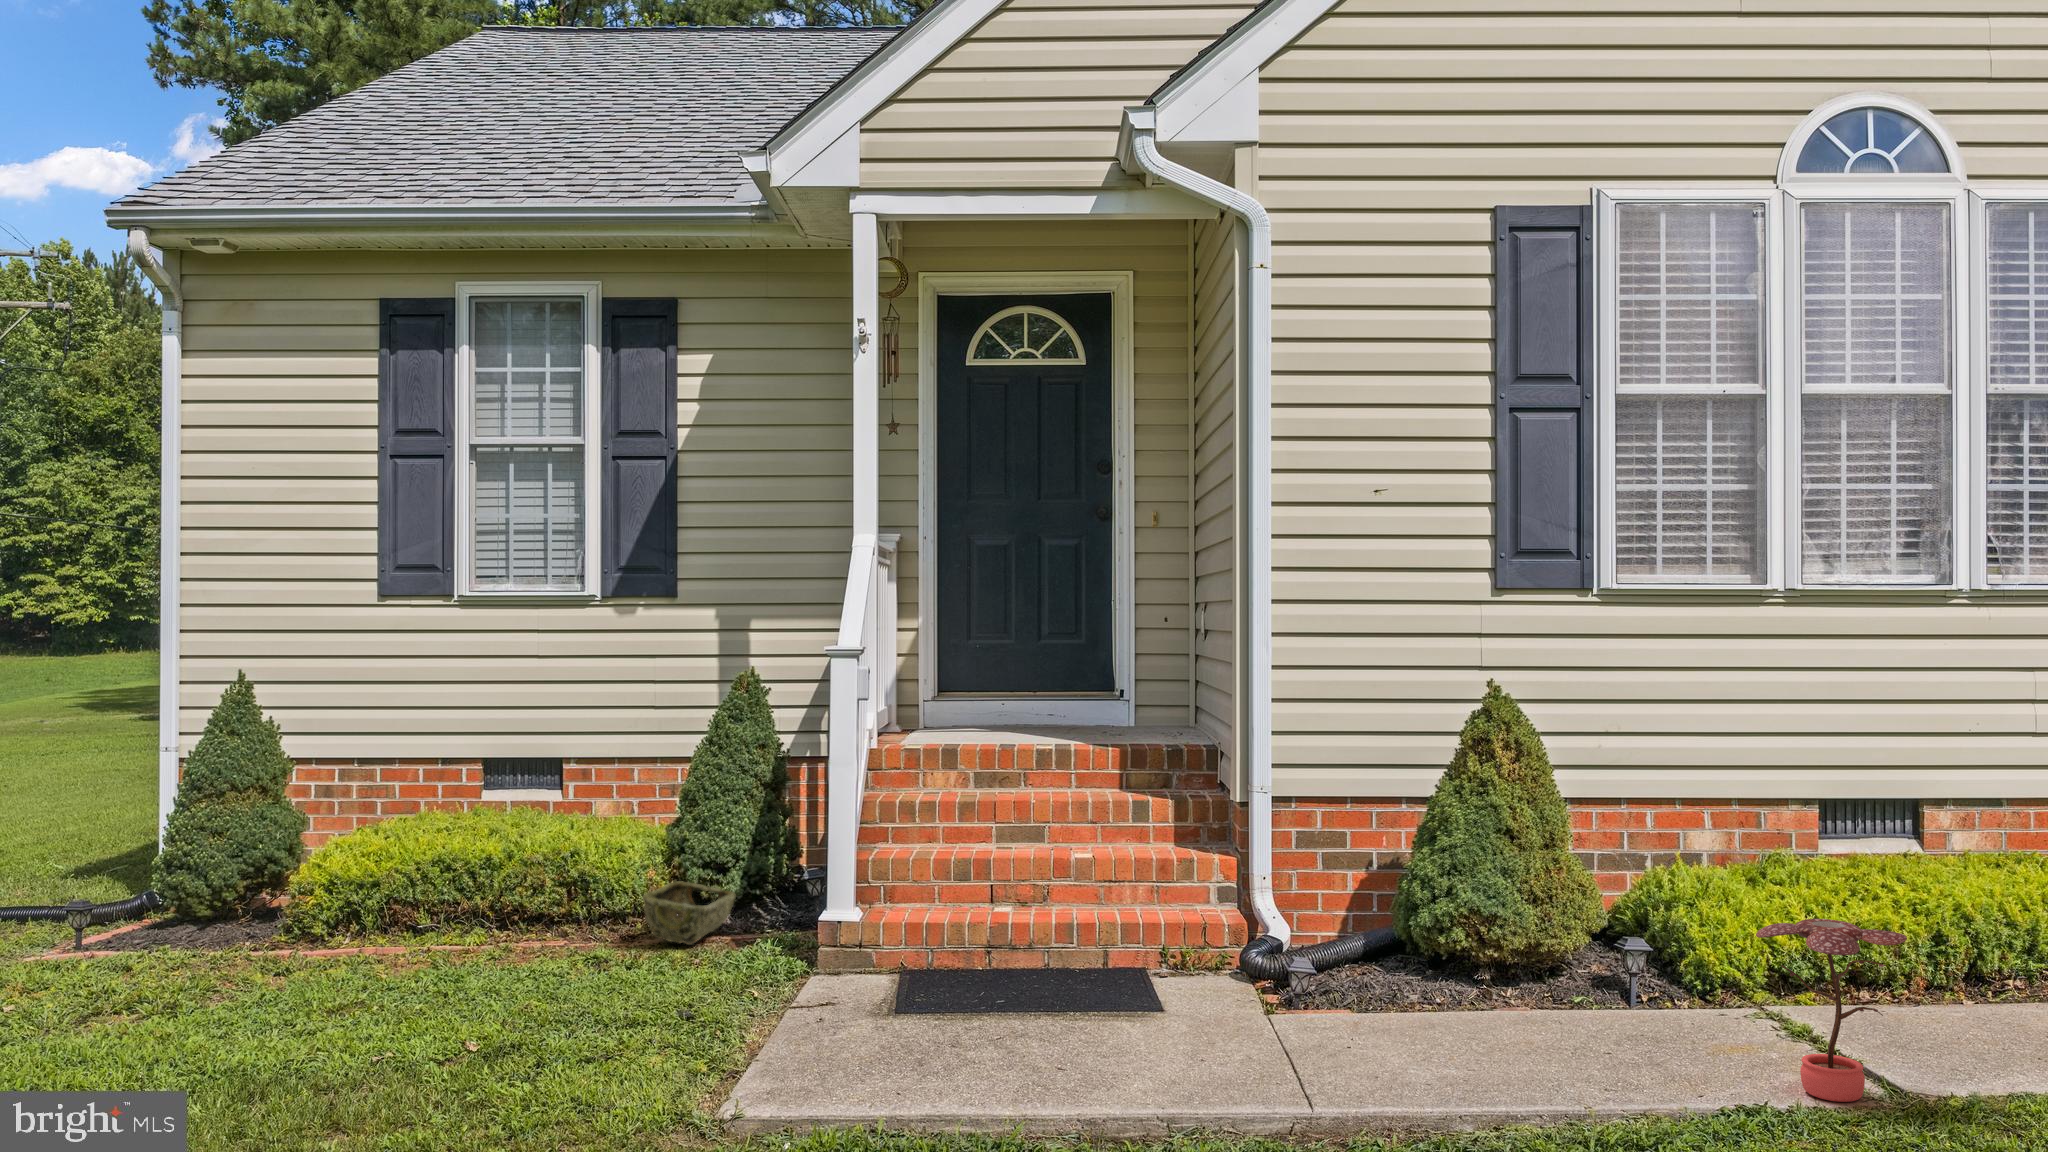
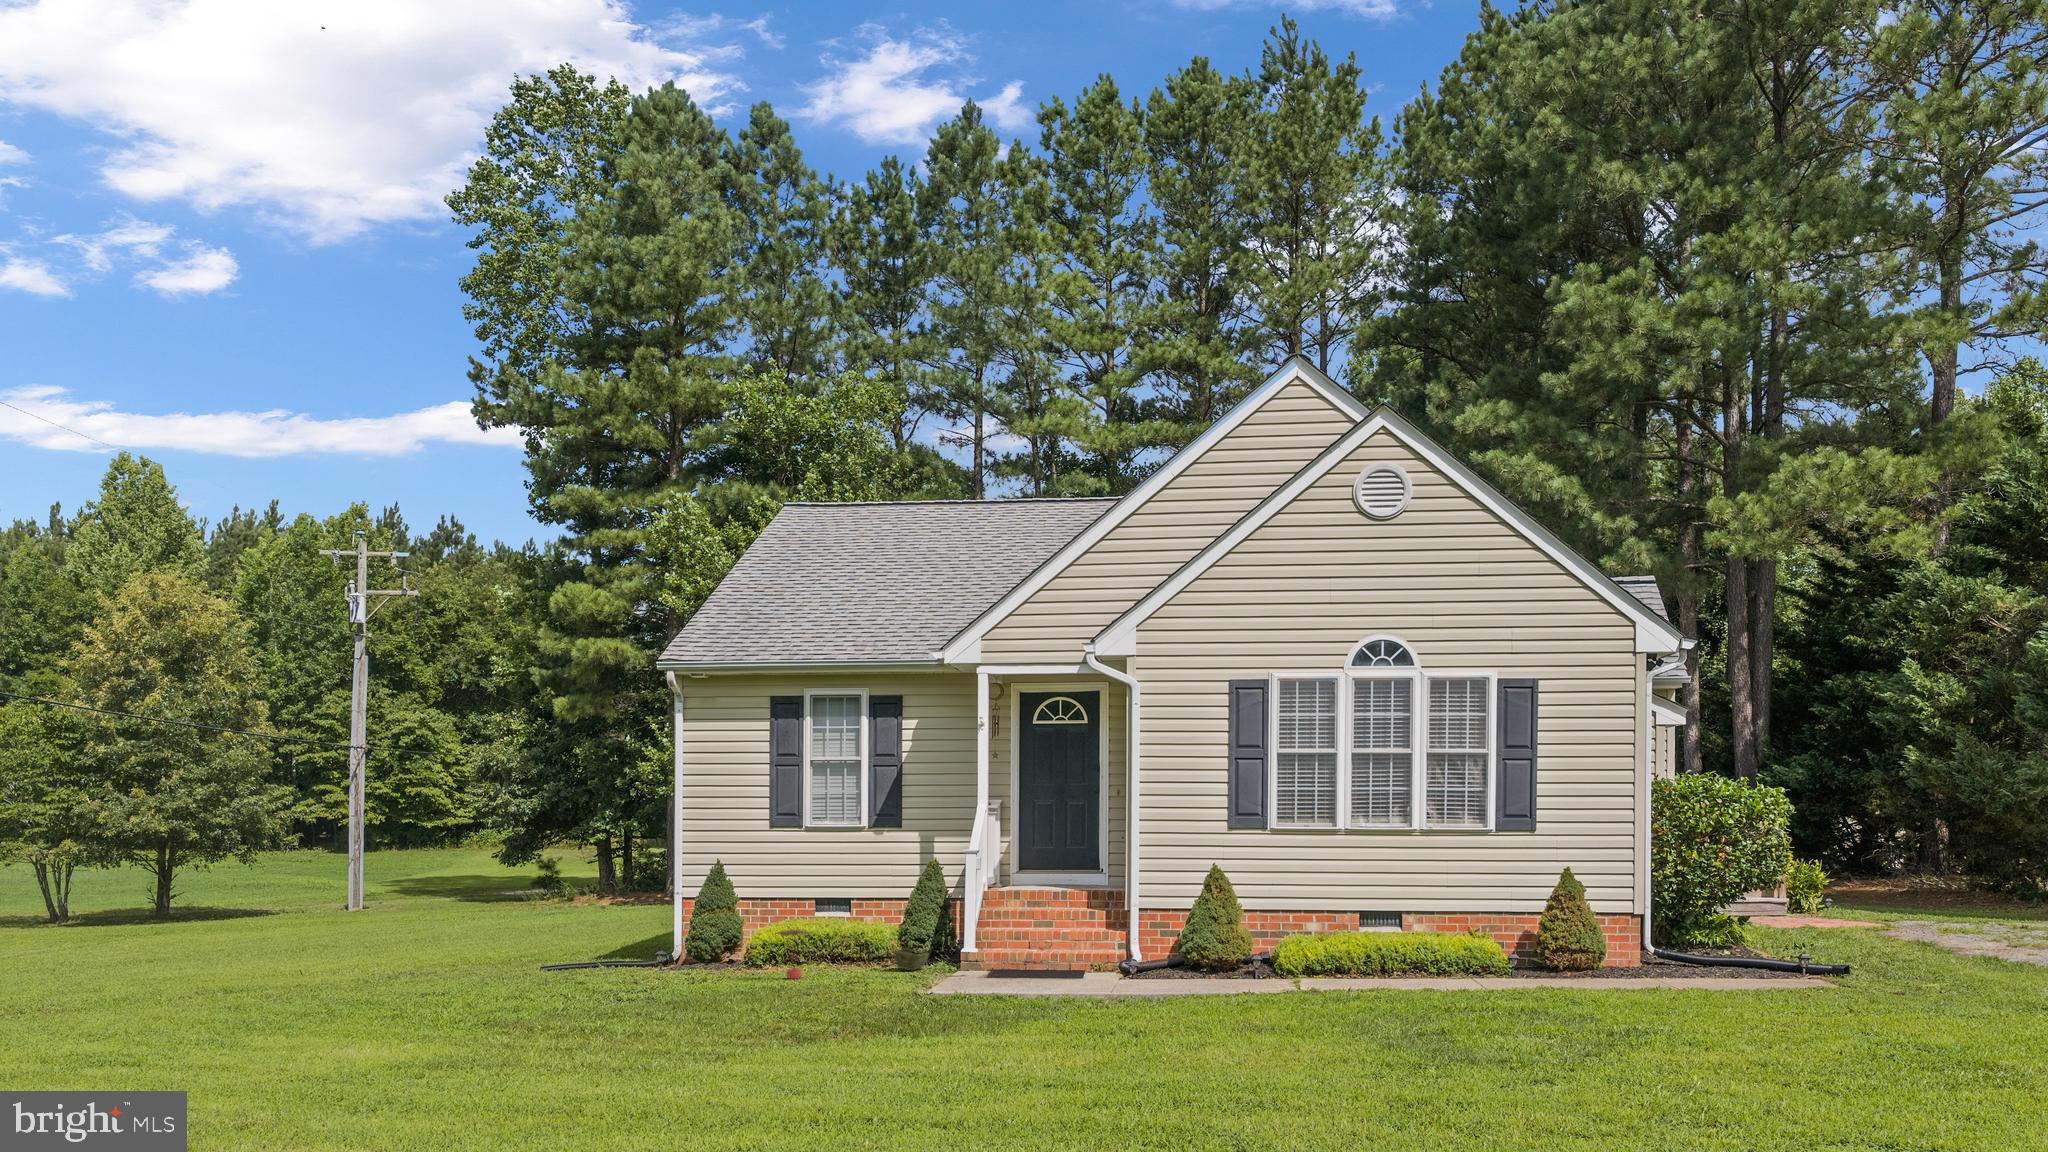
potted plant: present [1756,919,1907,1102] -> present [779,929,809,979]

